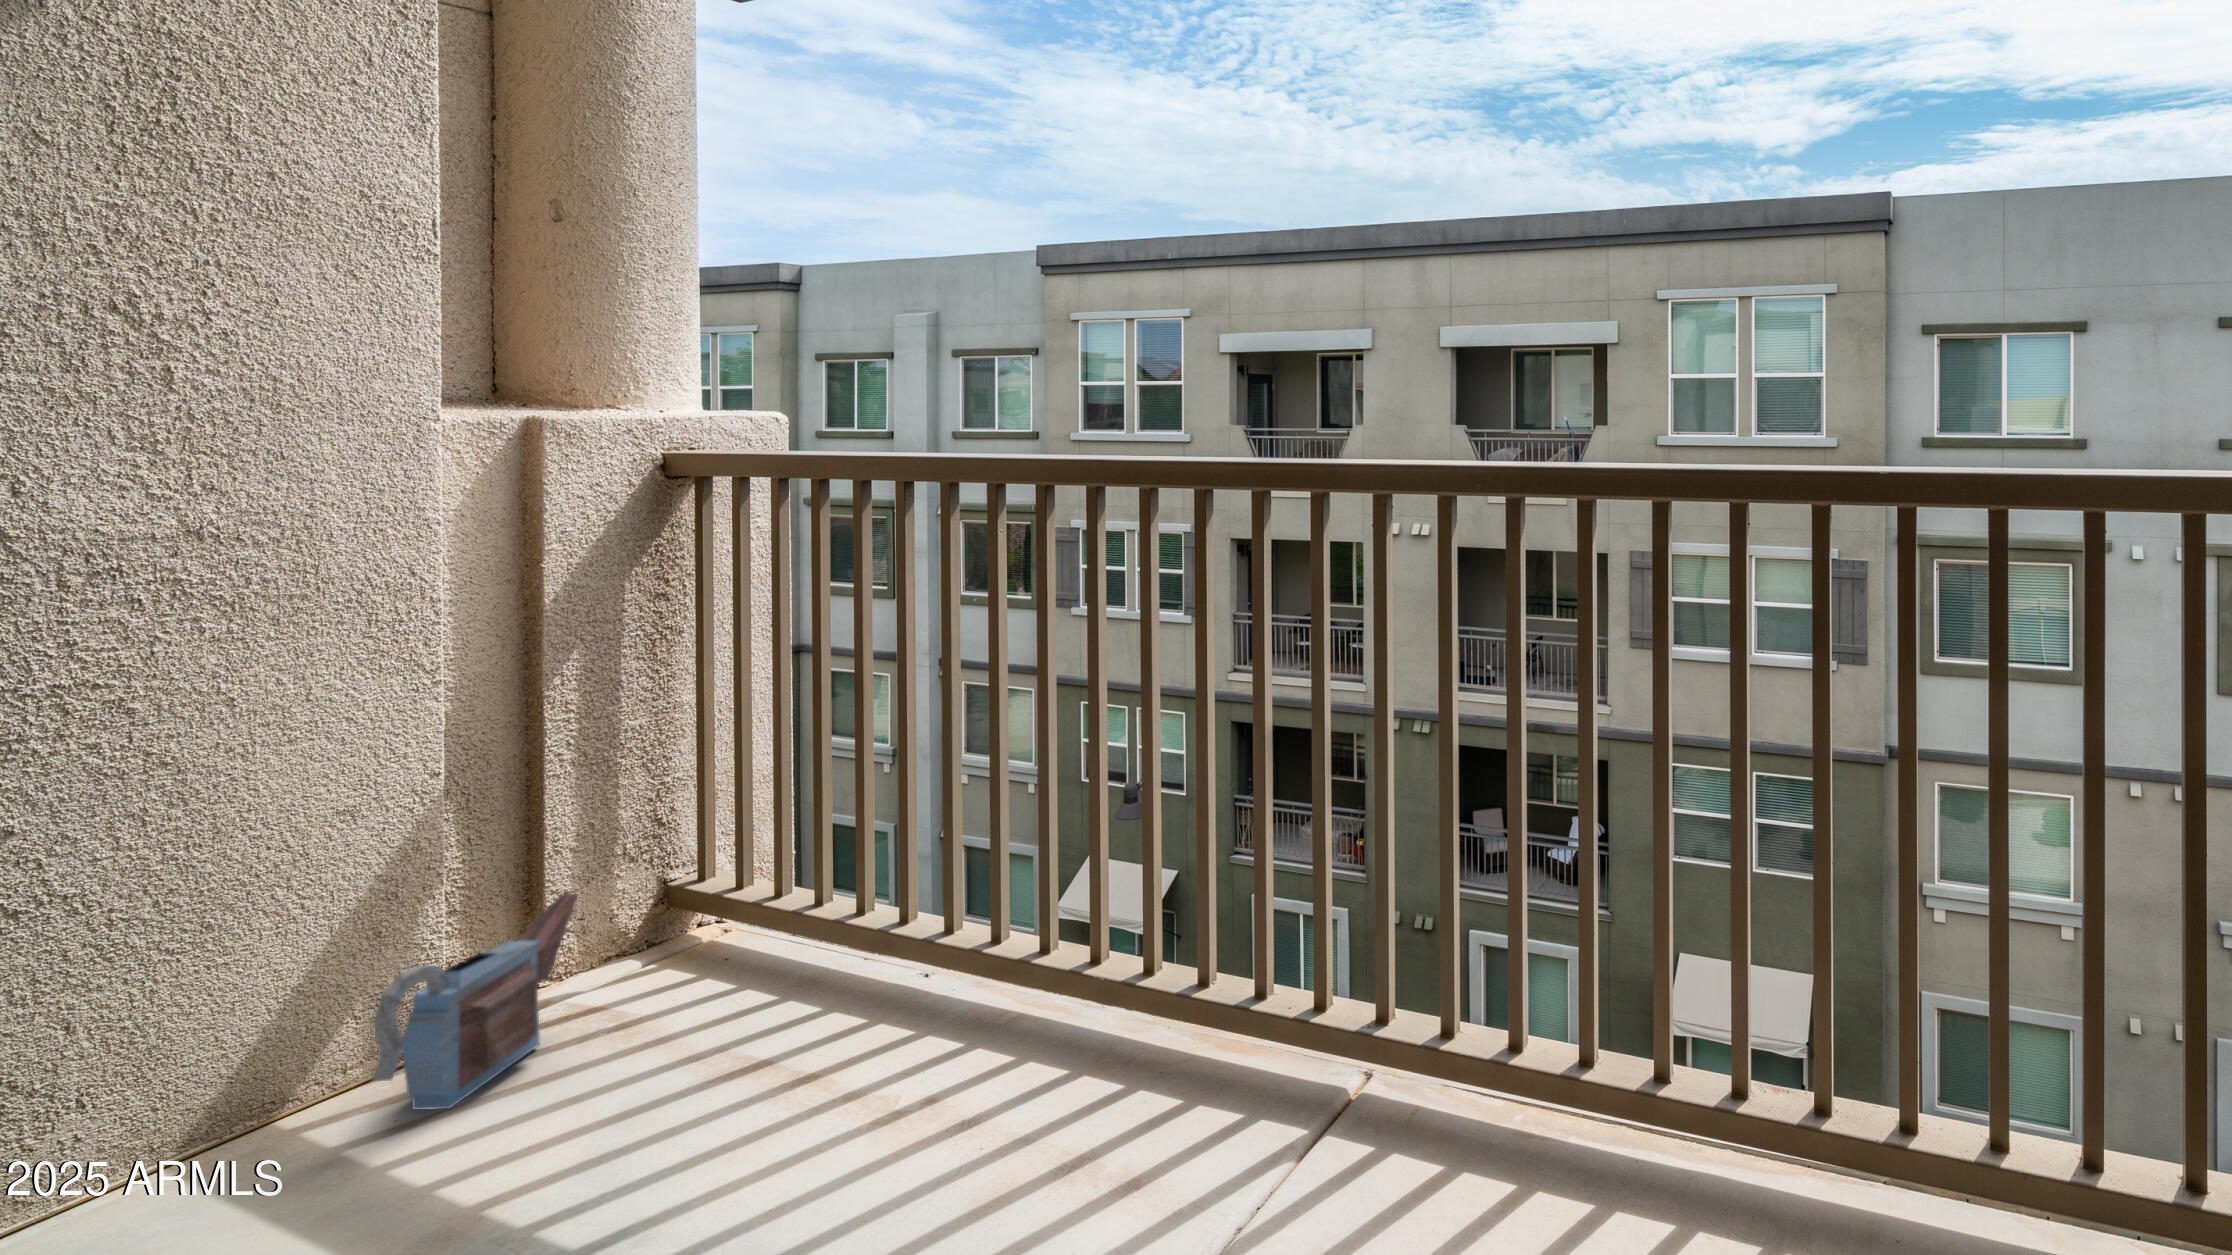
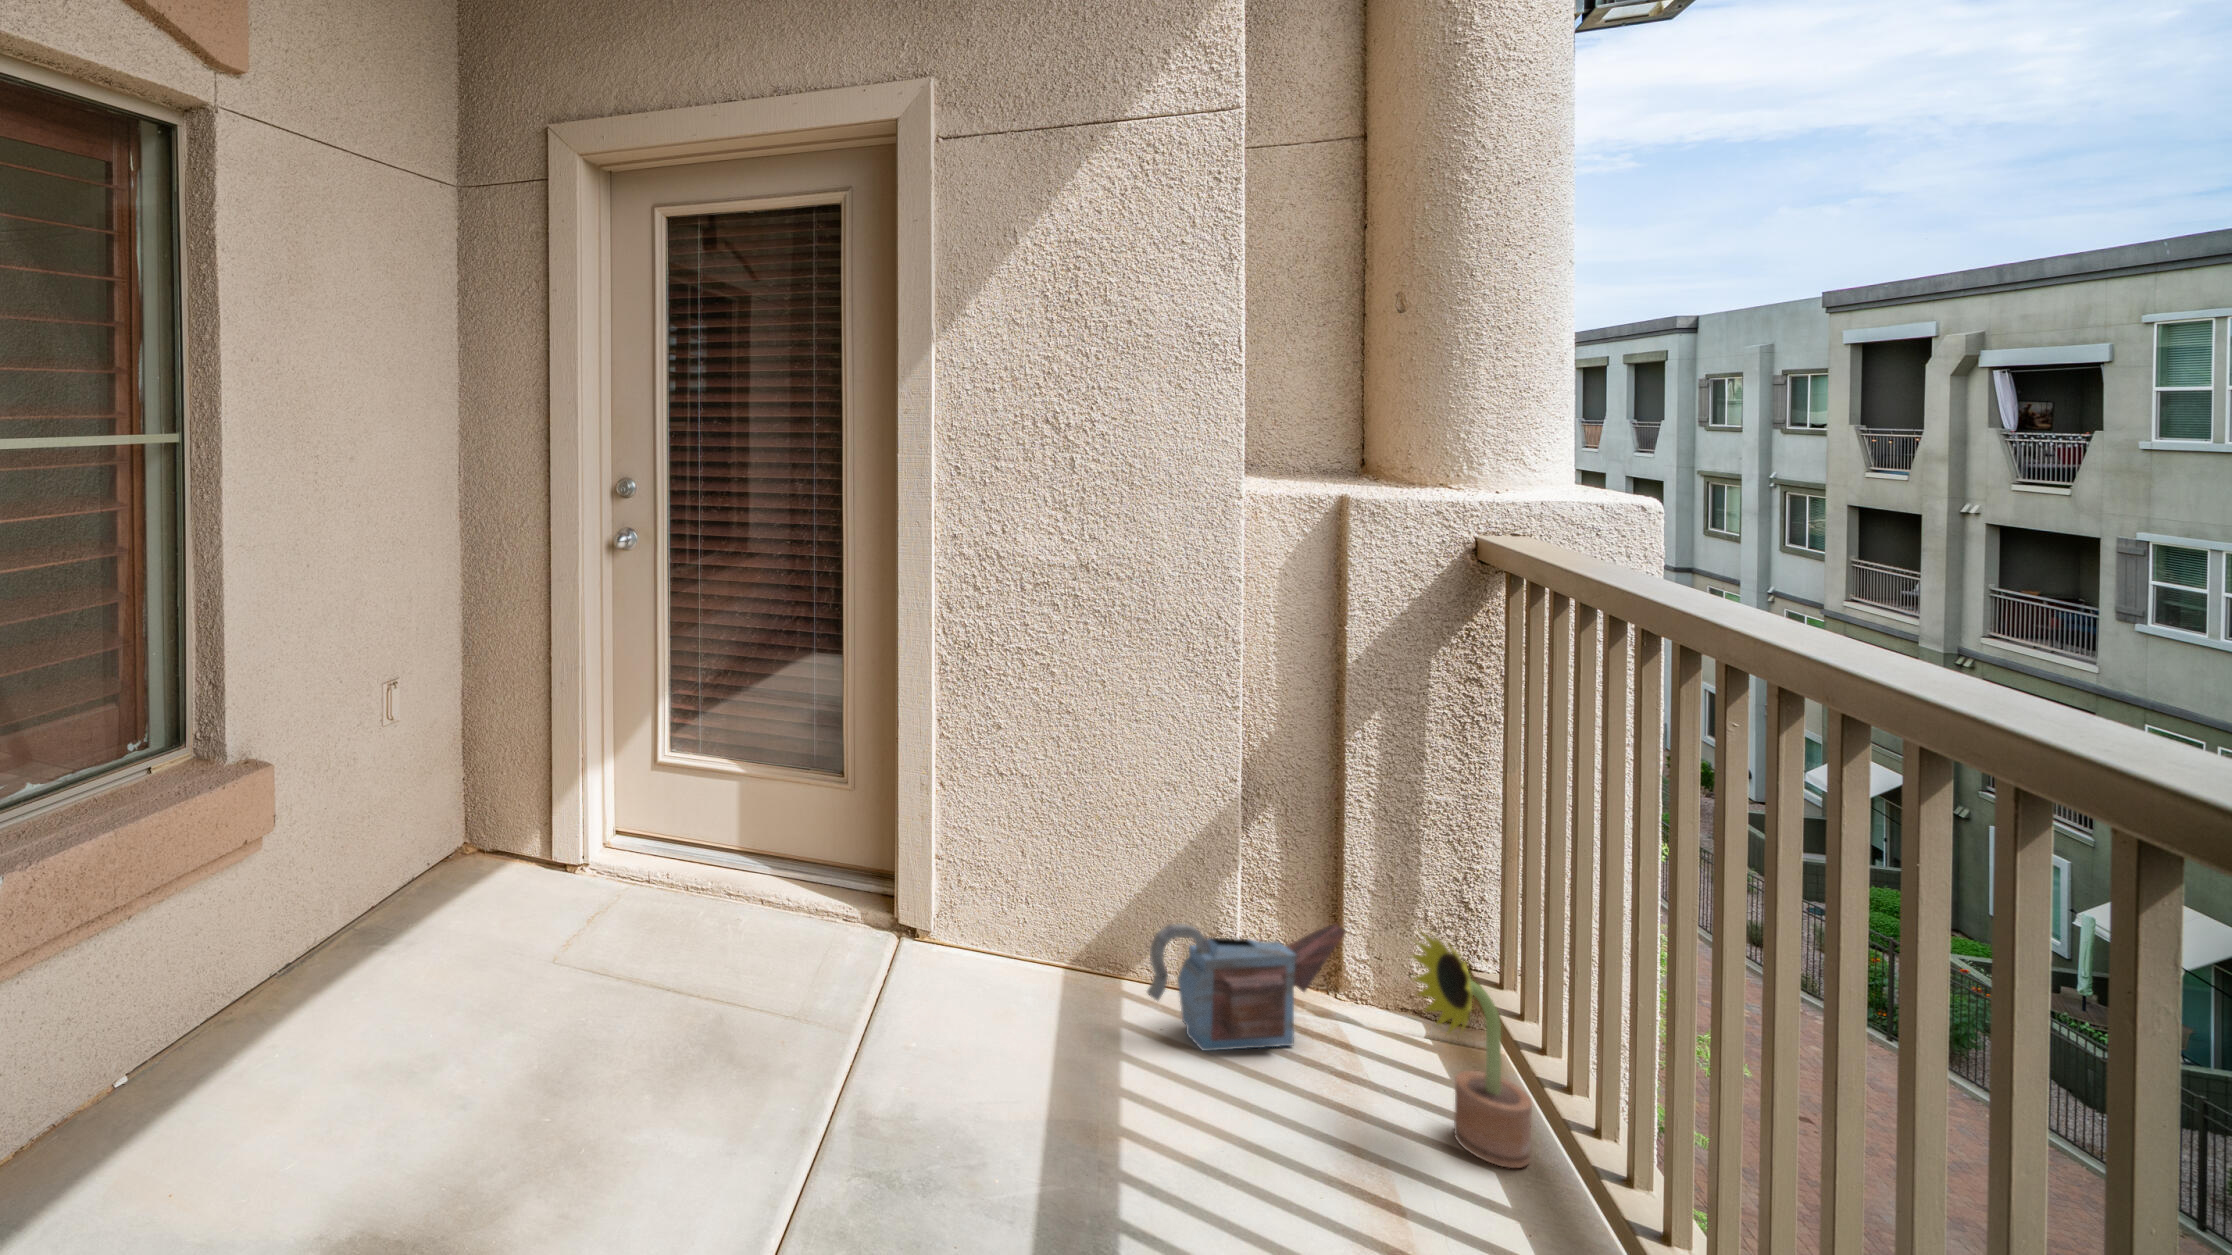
decorative plant: none [680,824,798,1017] -> present [1411,933,1532,1168]

